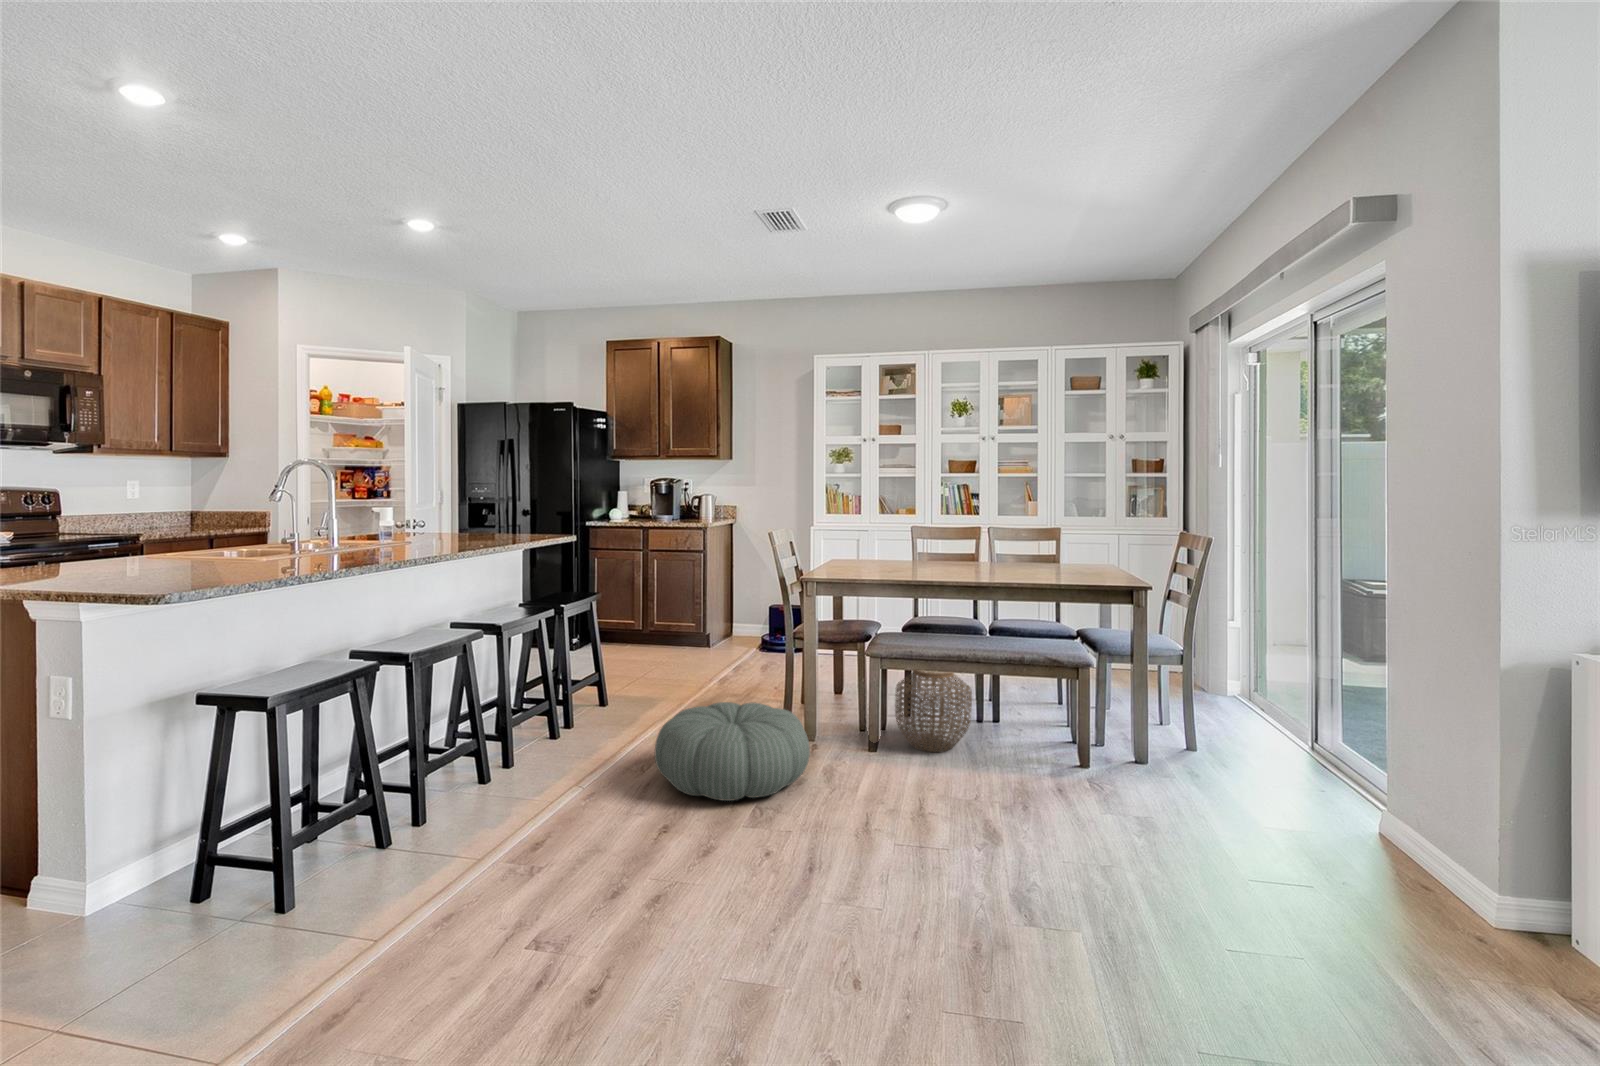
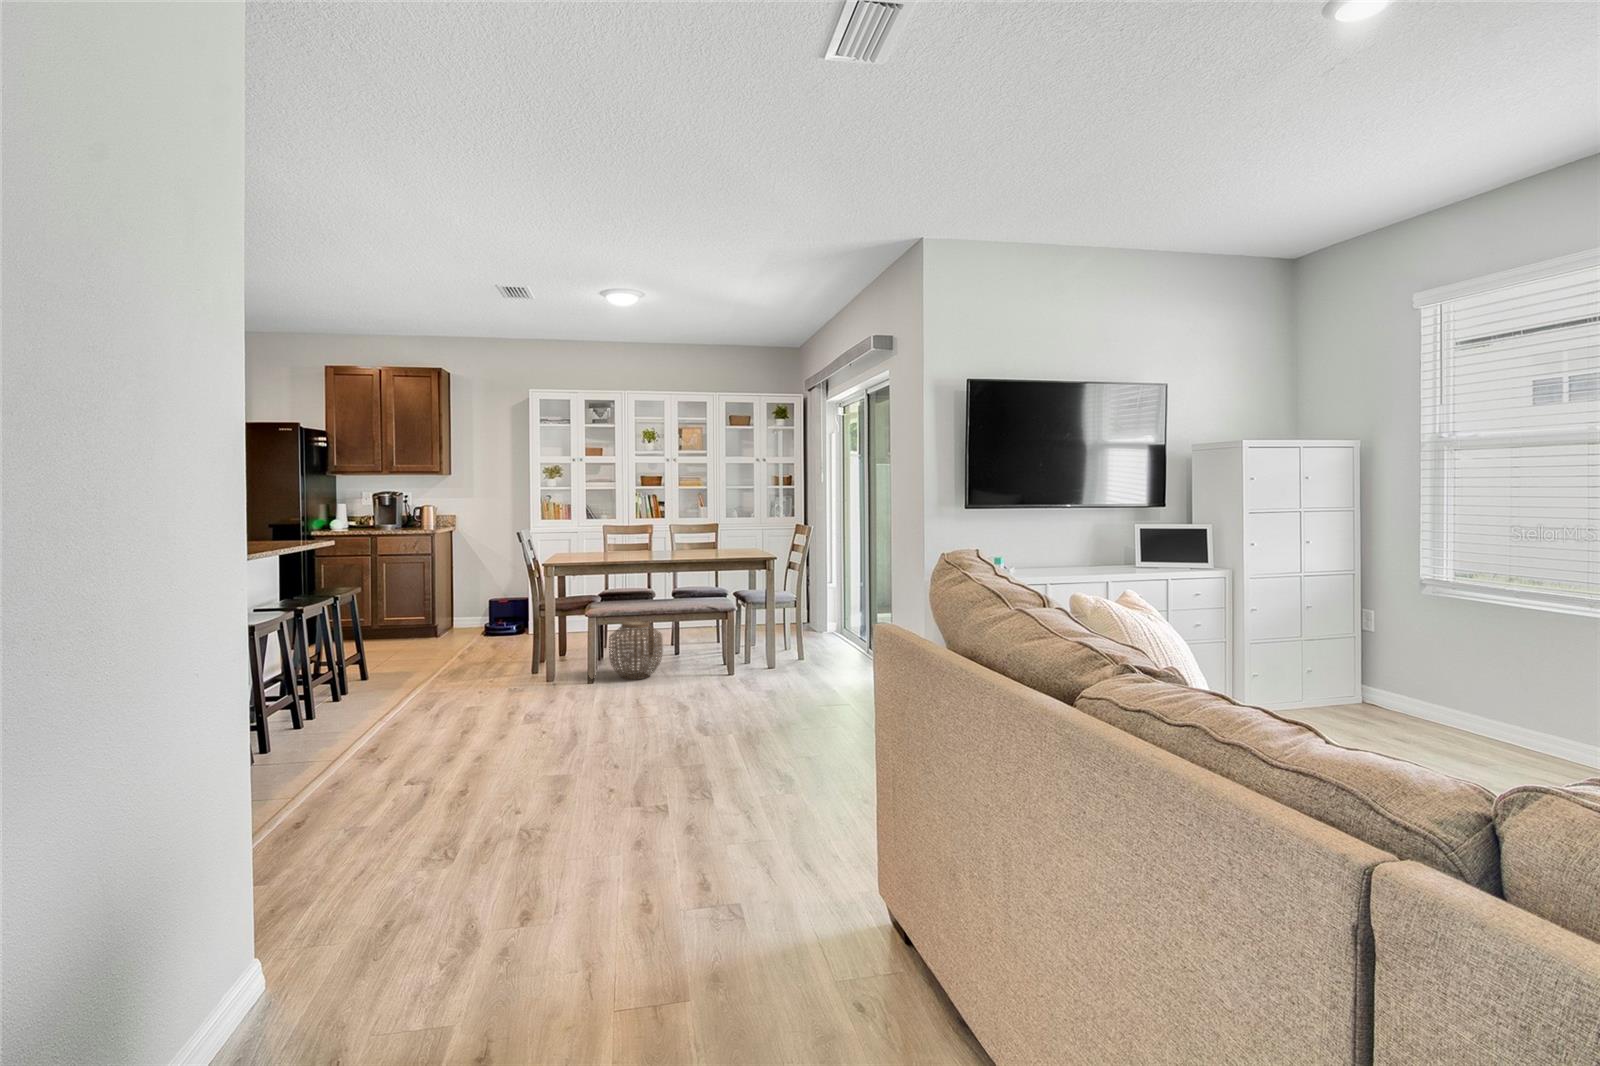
pouf: present [655,702,810,801] -> none [433,653,551,715]

